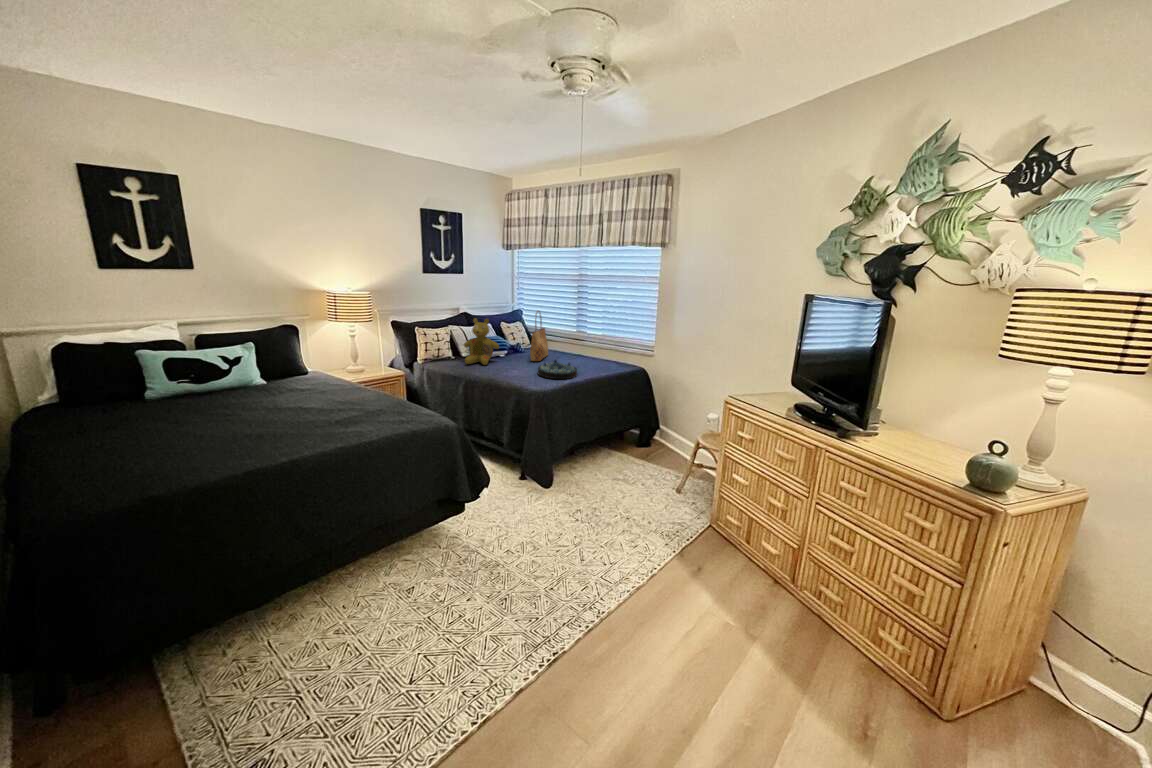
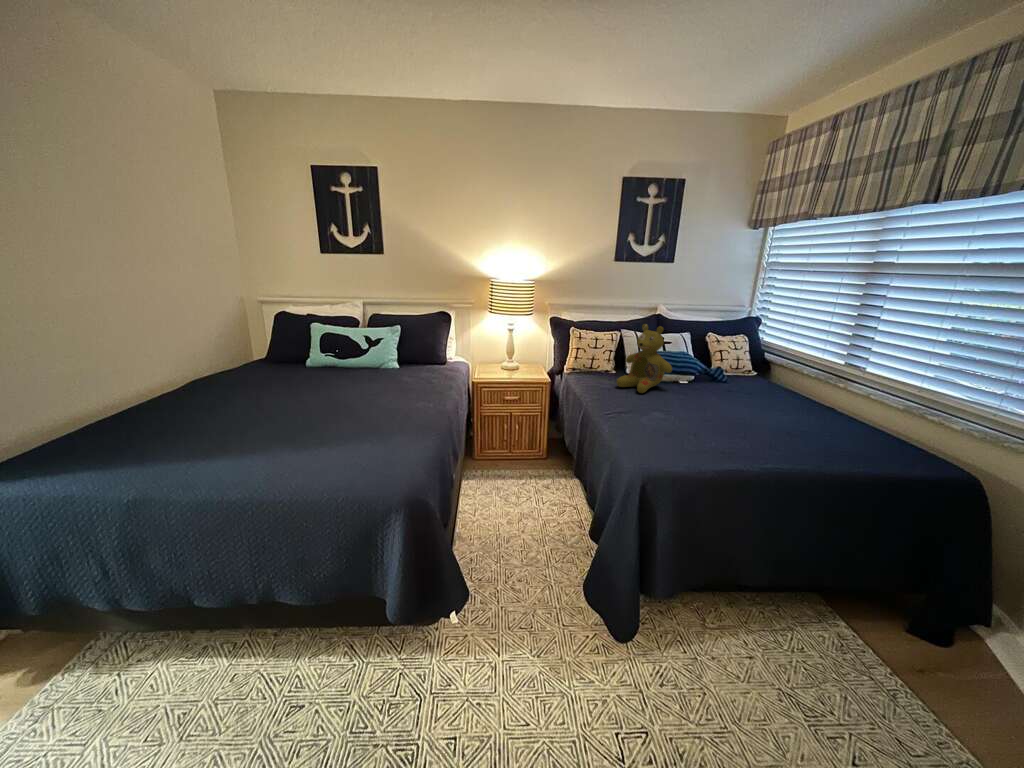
tote bag: present [530,311,548,361] -> none [718,321,766,404]
serving tray: present [538,360,577,379] -> none [701,411,782,457]

